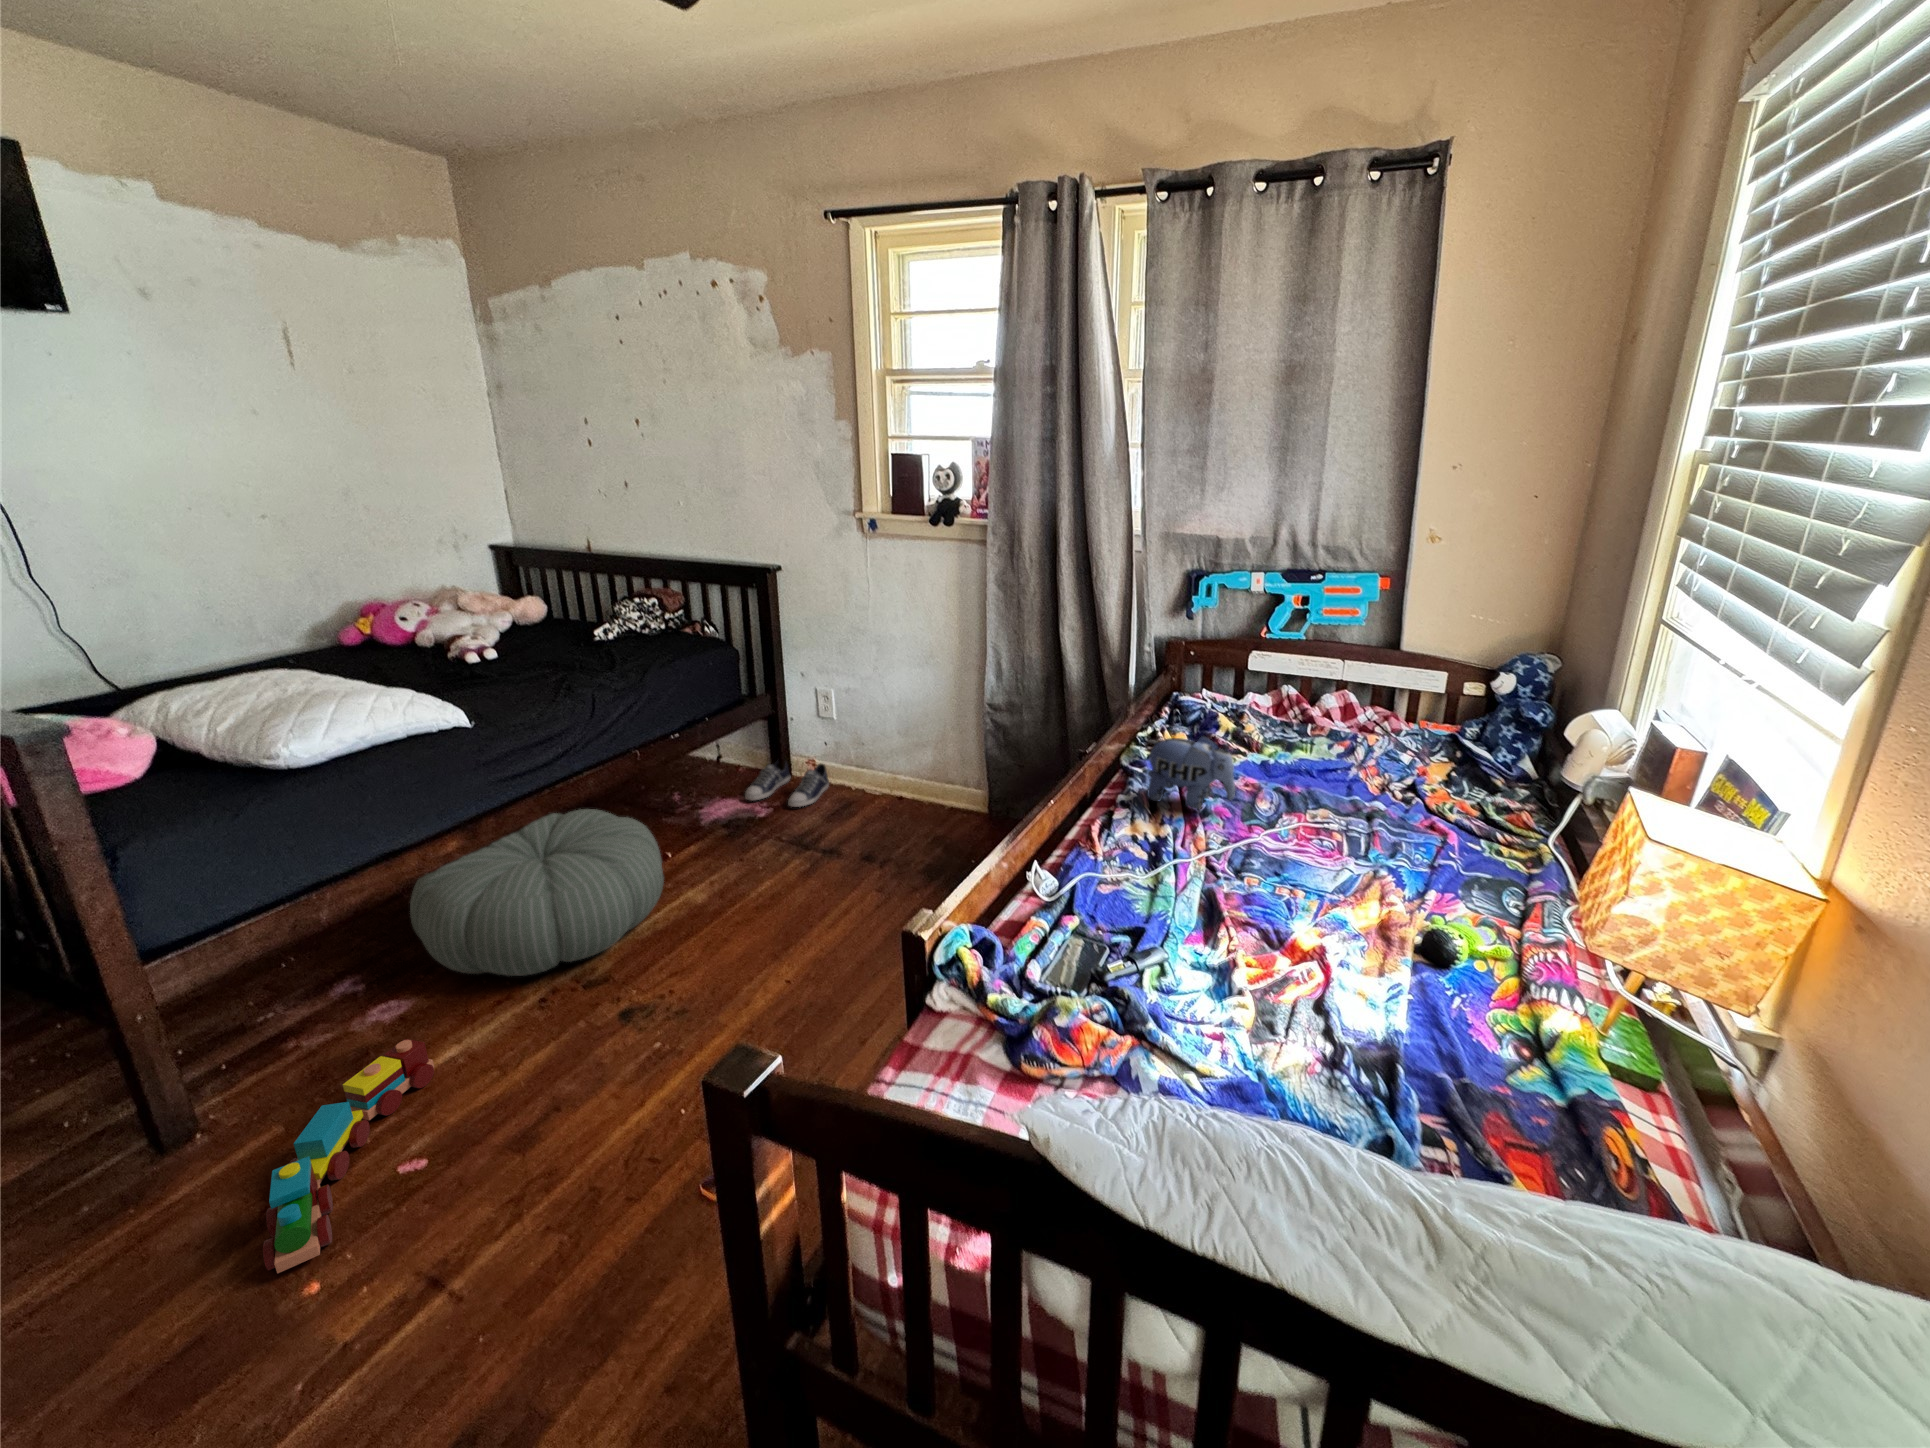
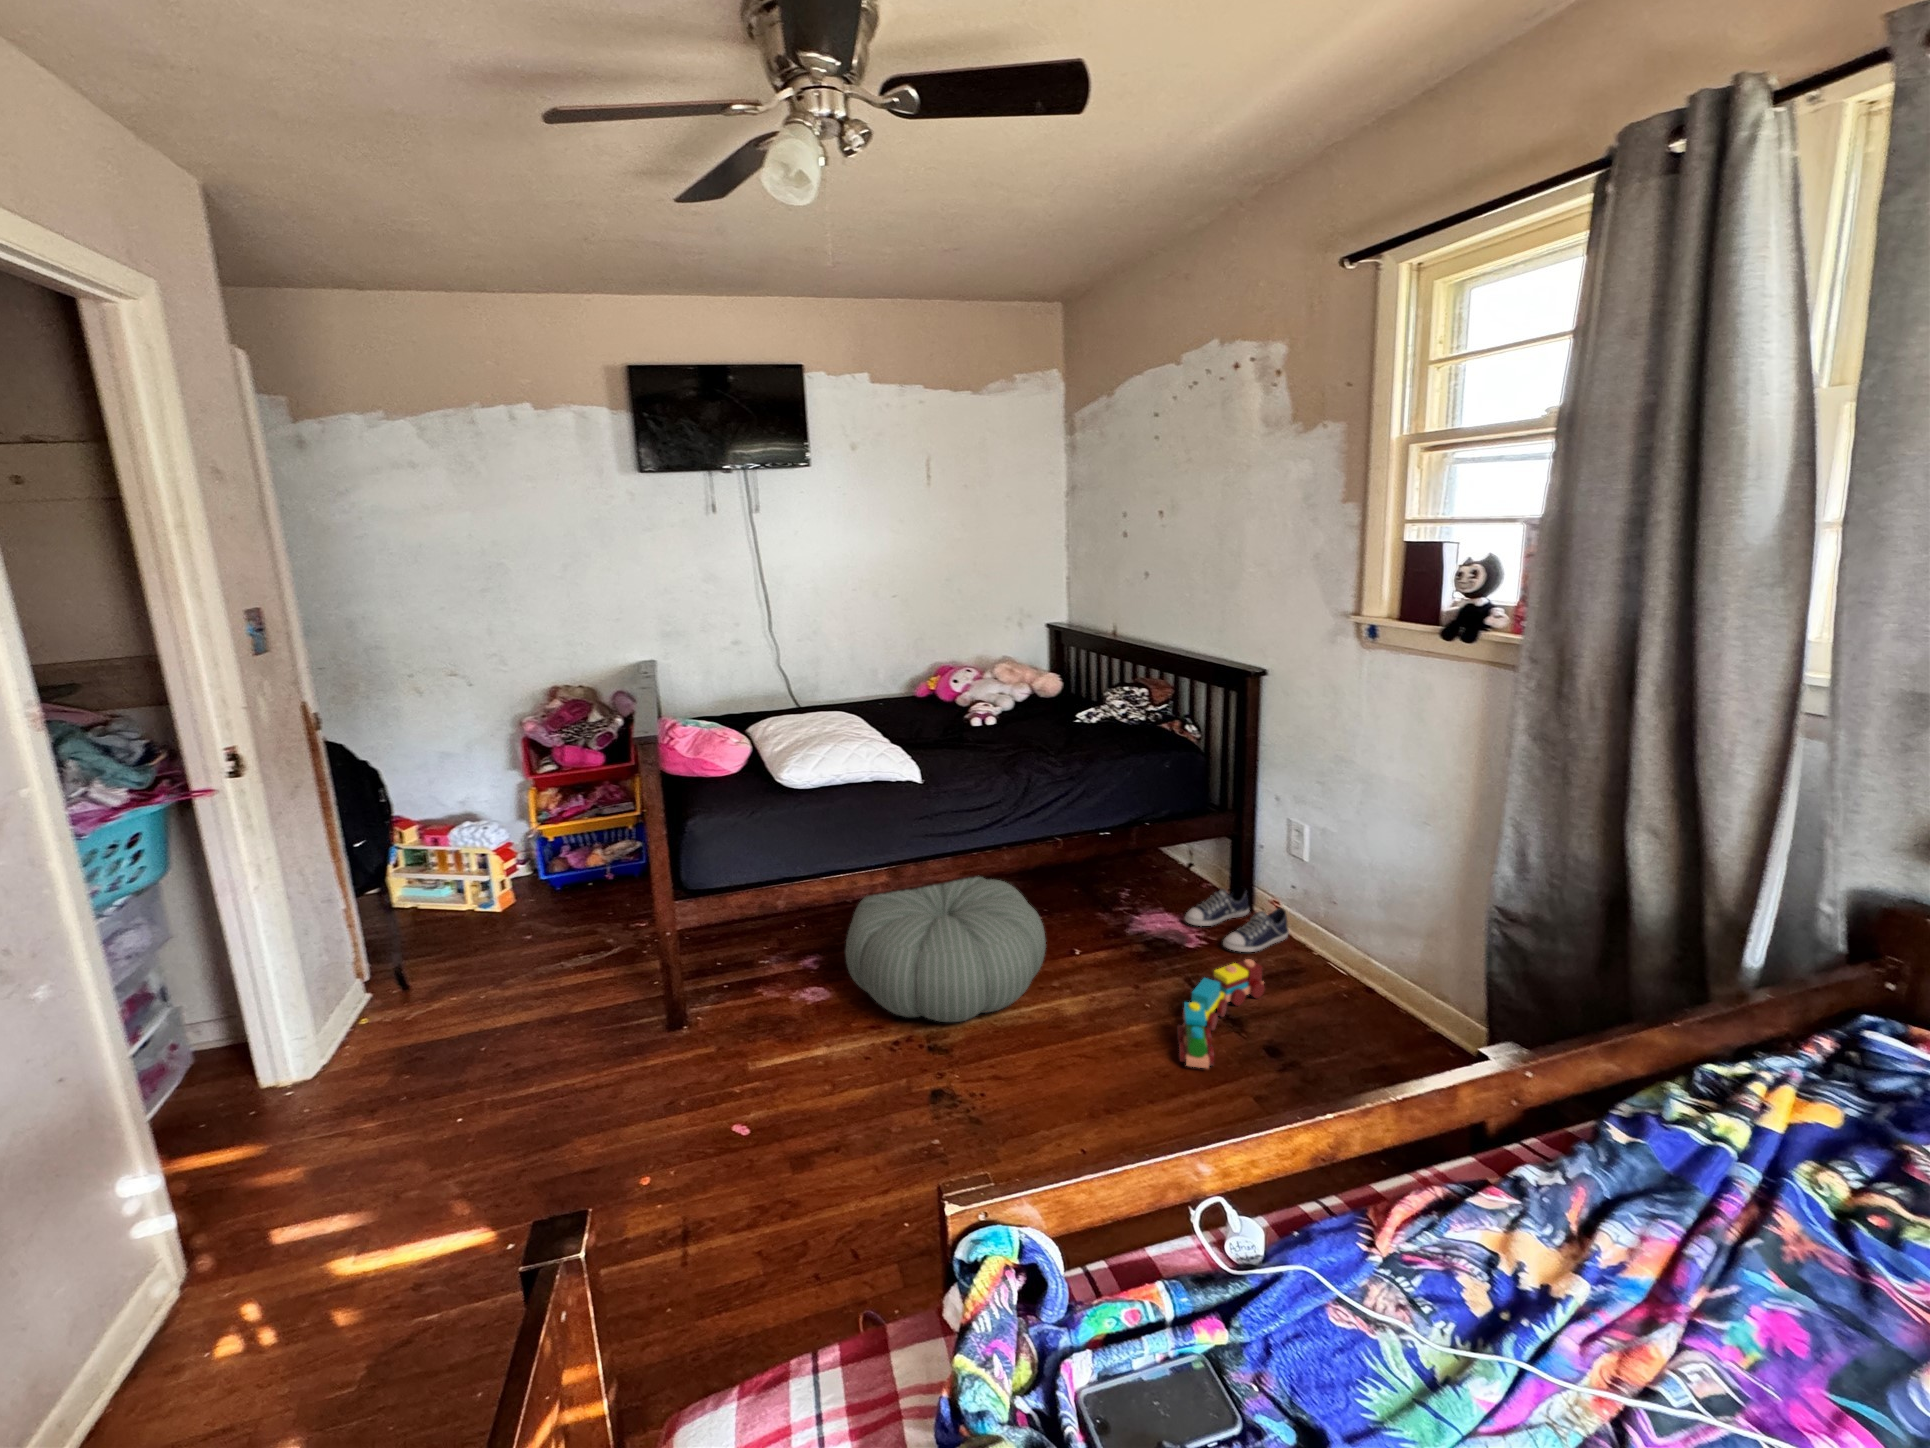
plush toy: present [1147,736,1235,810] -> none [1587,1091,1821,1323]
toy train: present [263,1039,434,1273] -> present [1178,959,1265,1068]

